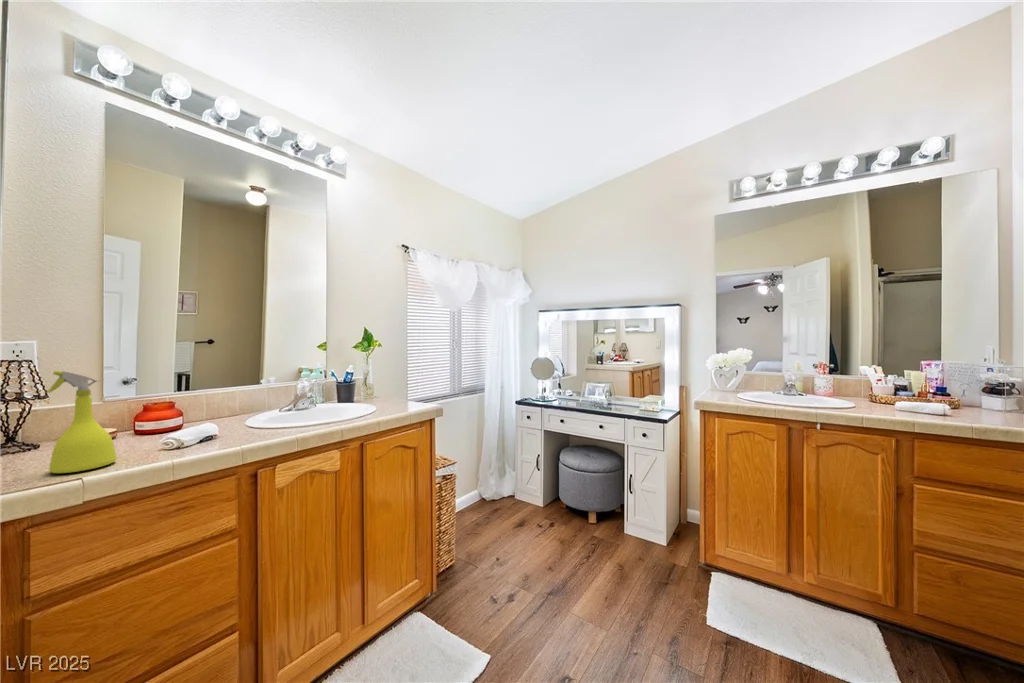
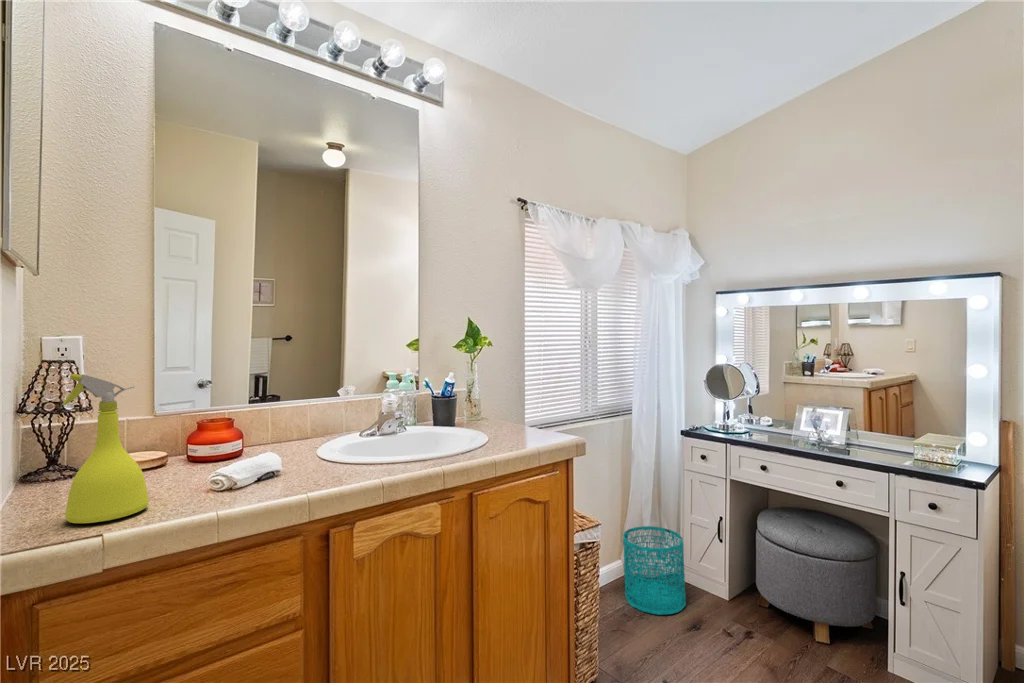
wastebasket: none [478,465,517,521] -> present [623,526,686,615]

